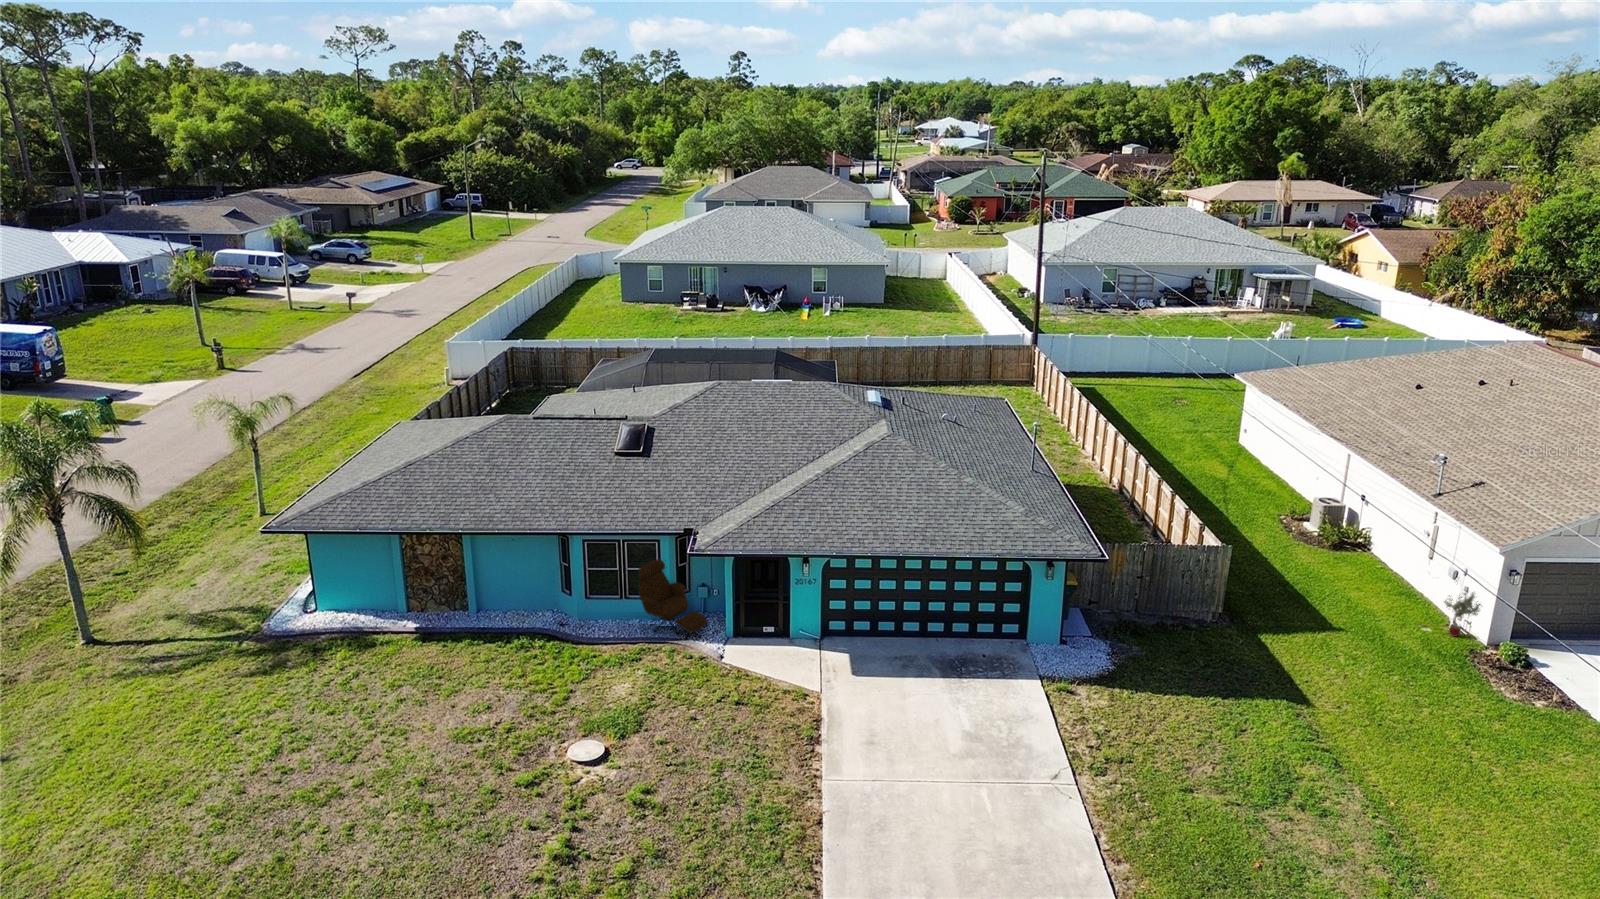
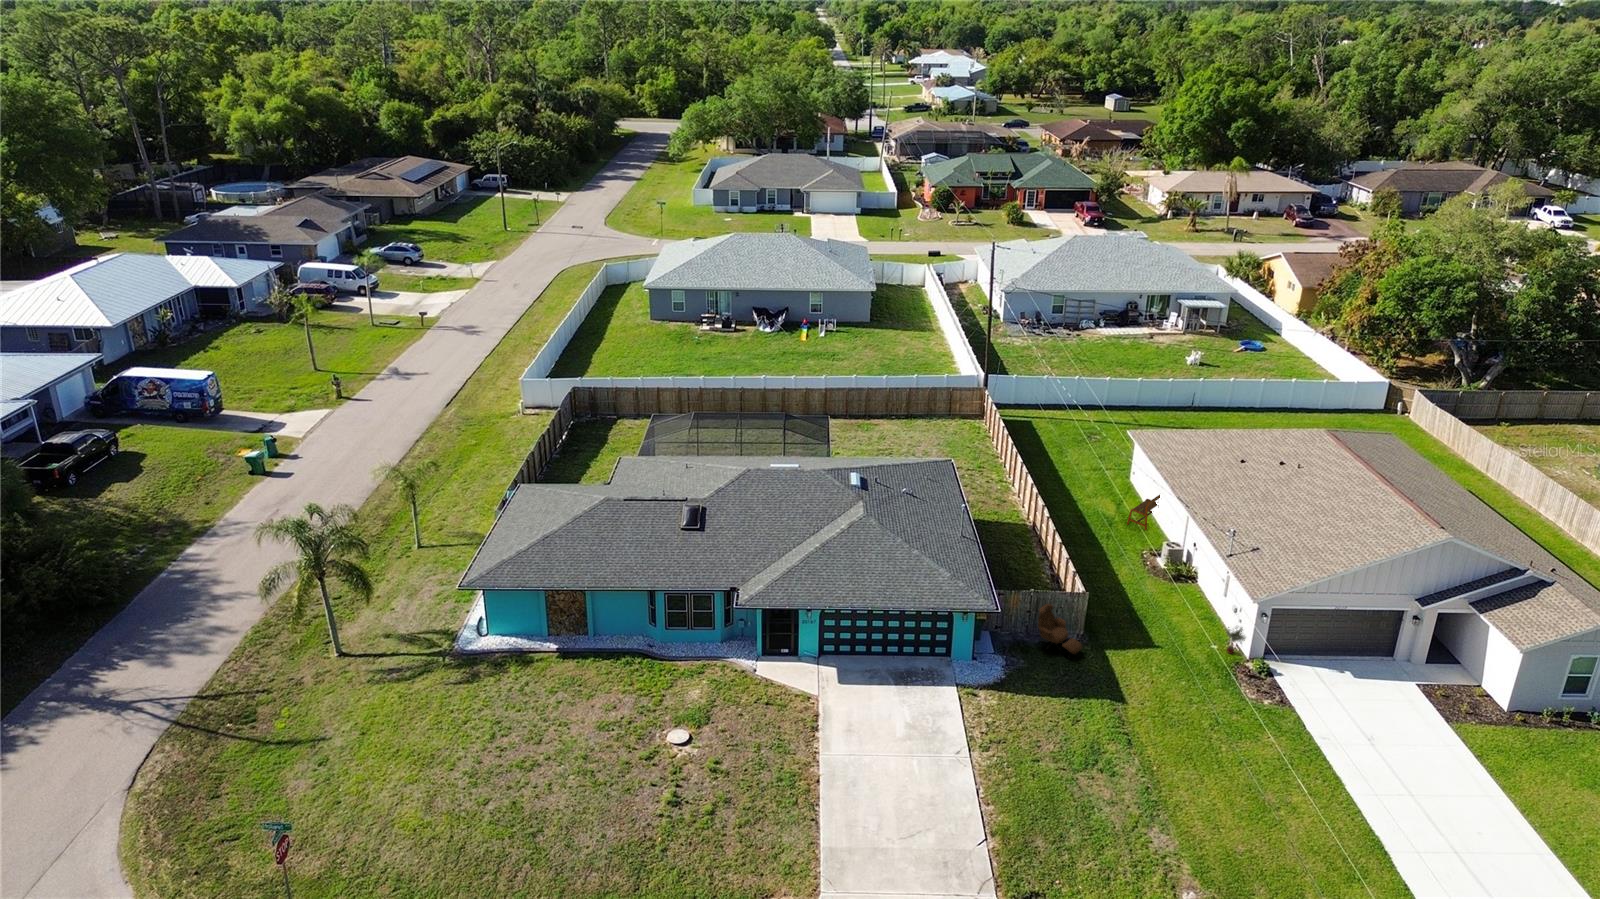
bench: none [1250,442,1299,494] -> present [1127,495,1160,530]
lounge chair: present [638,559,708,638] -> present [1038,604,1082,658]

